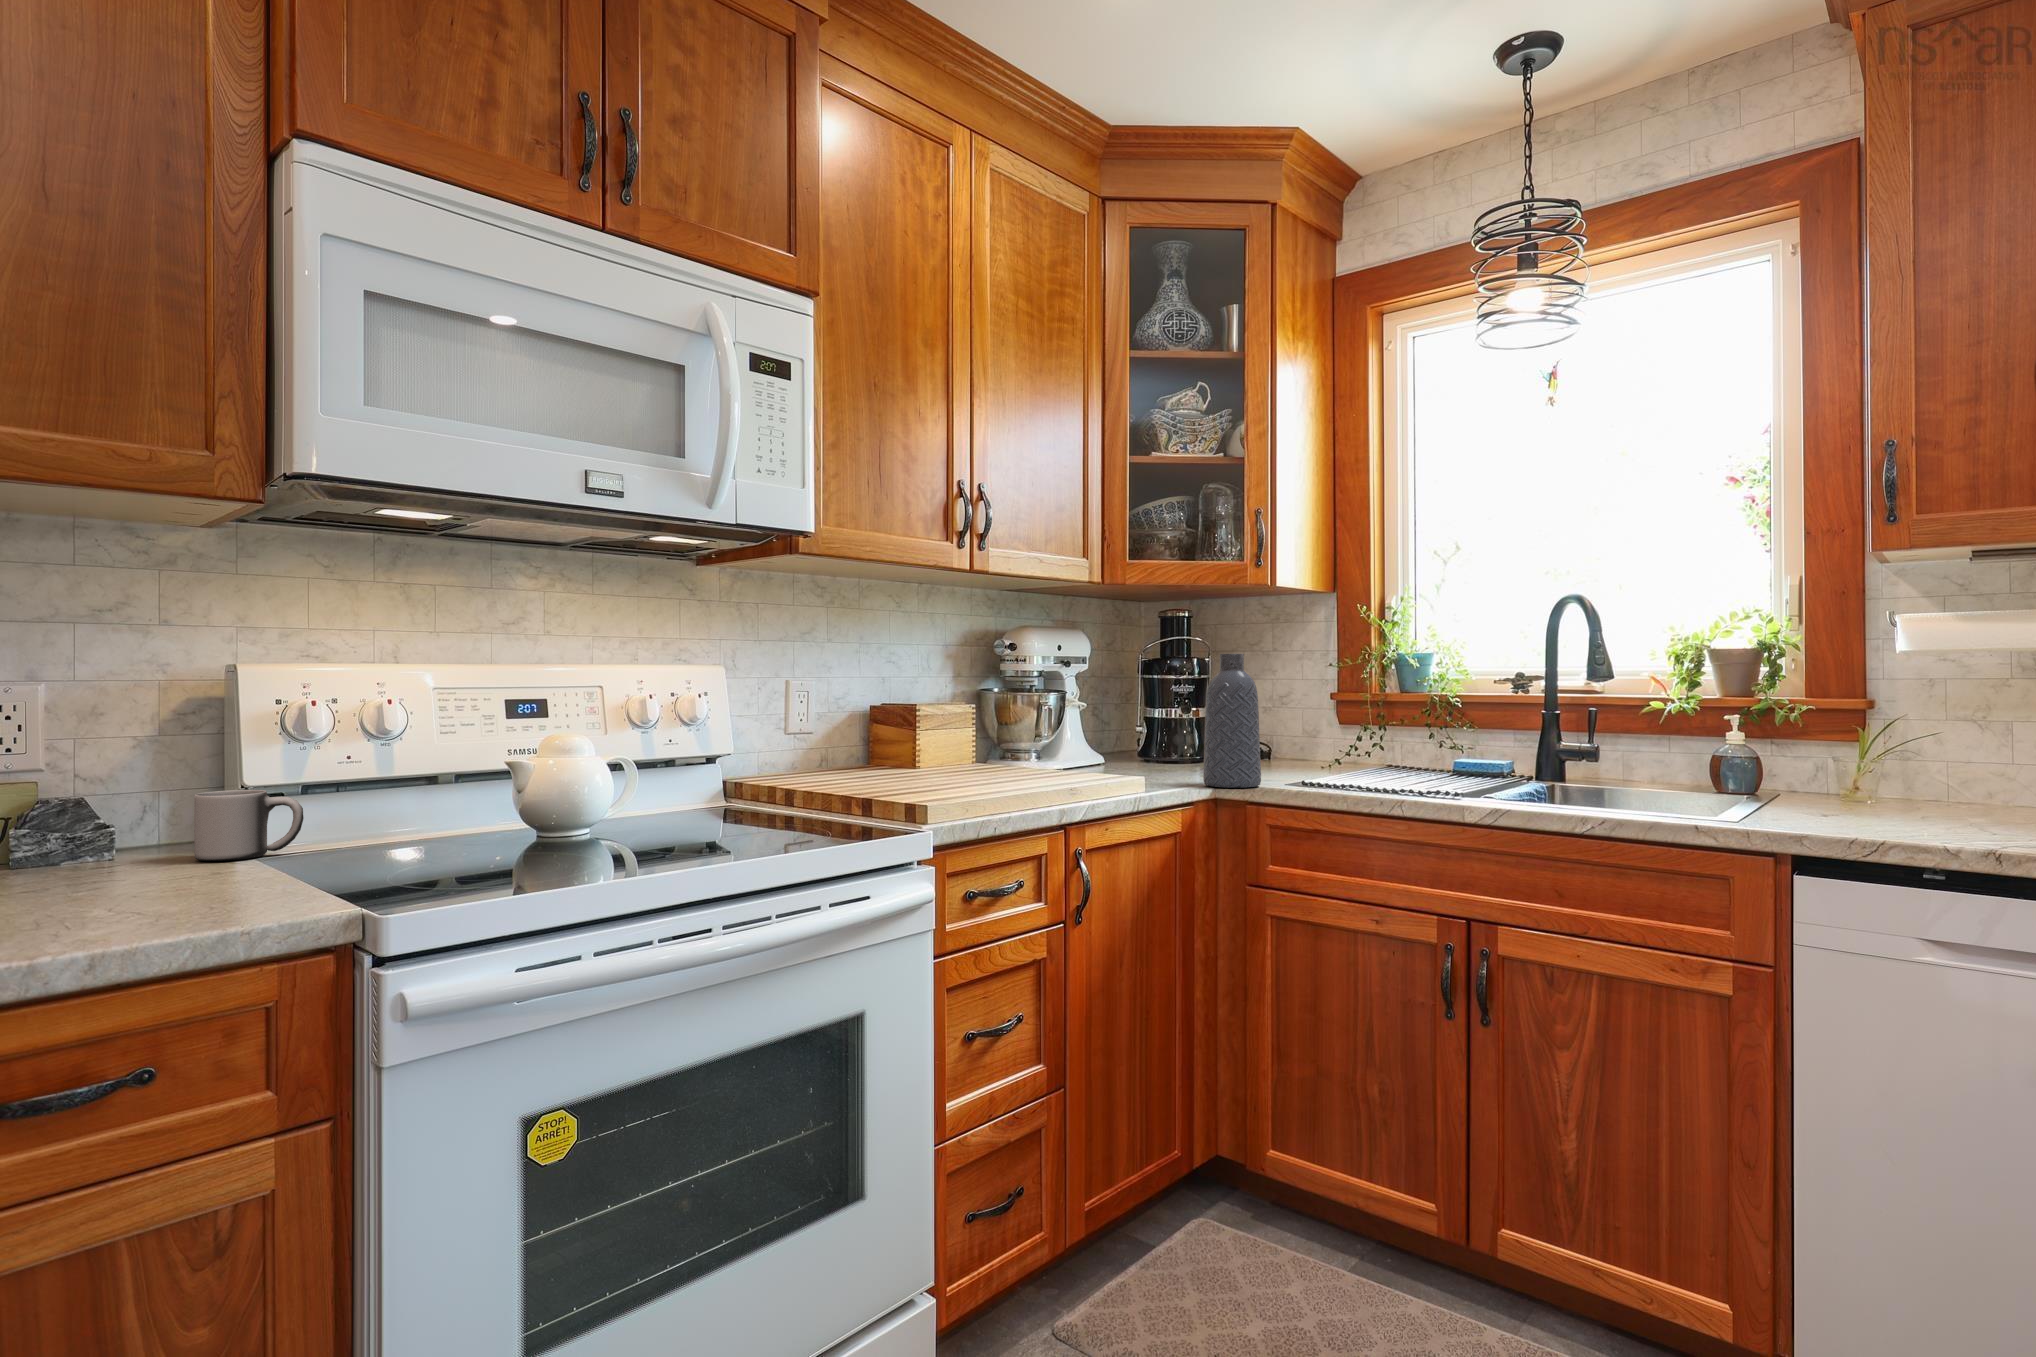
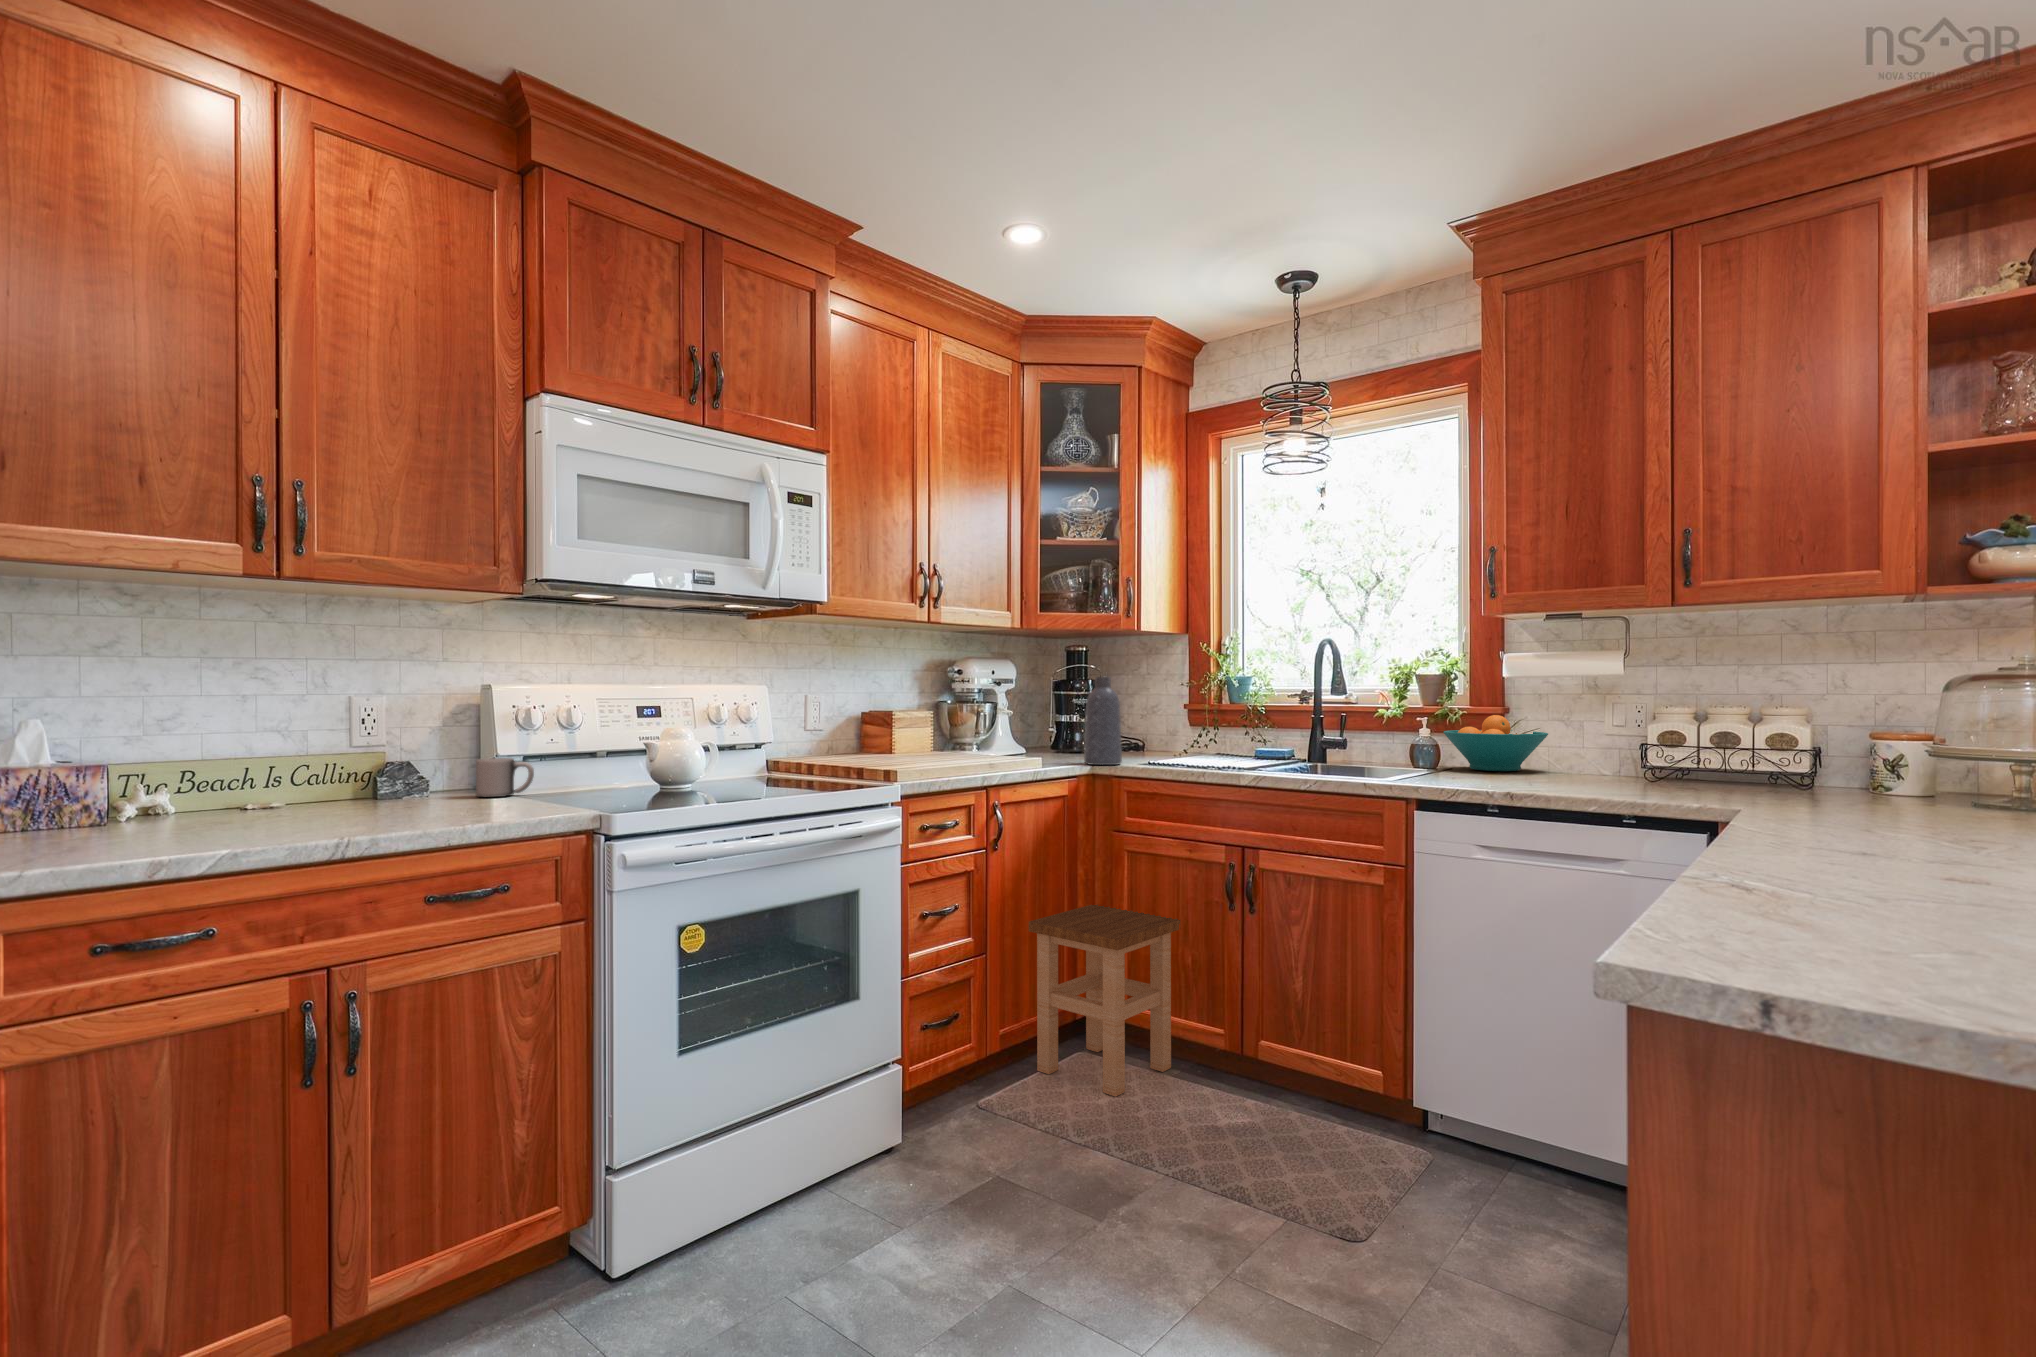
fruit bowl: none [1772,711,1958,800] -> present [1443,715,1548,771]
stool: none [1127,995,1360,1316] -> present [1029,905,1180,1097]

